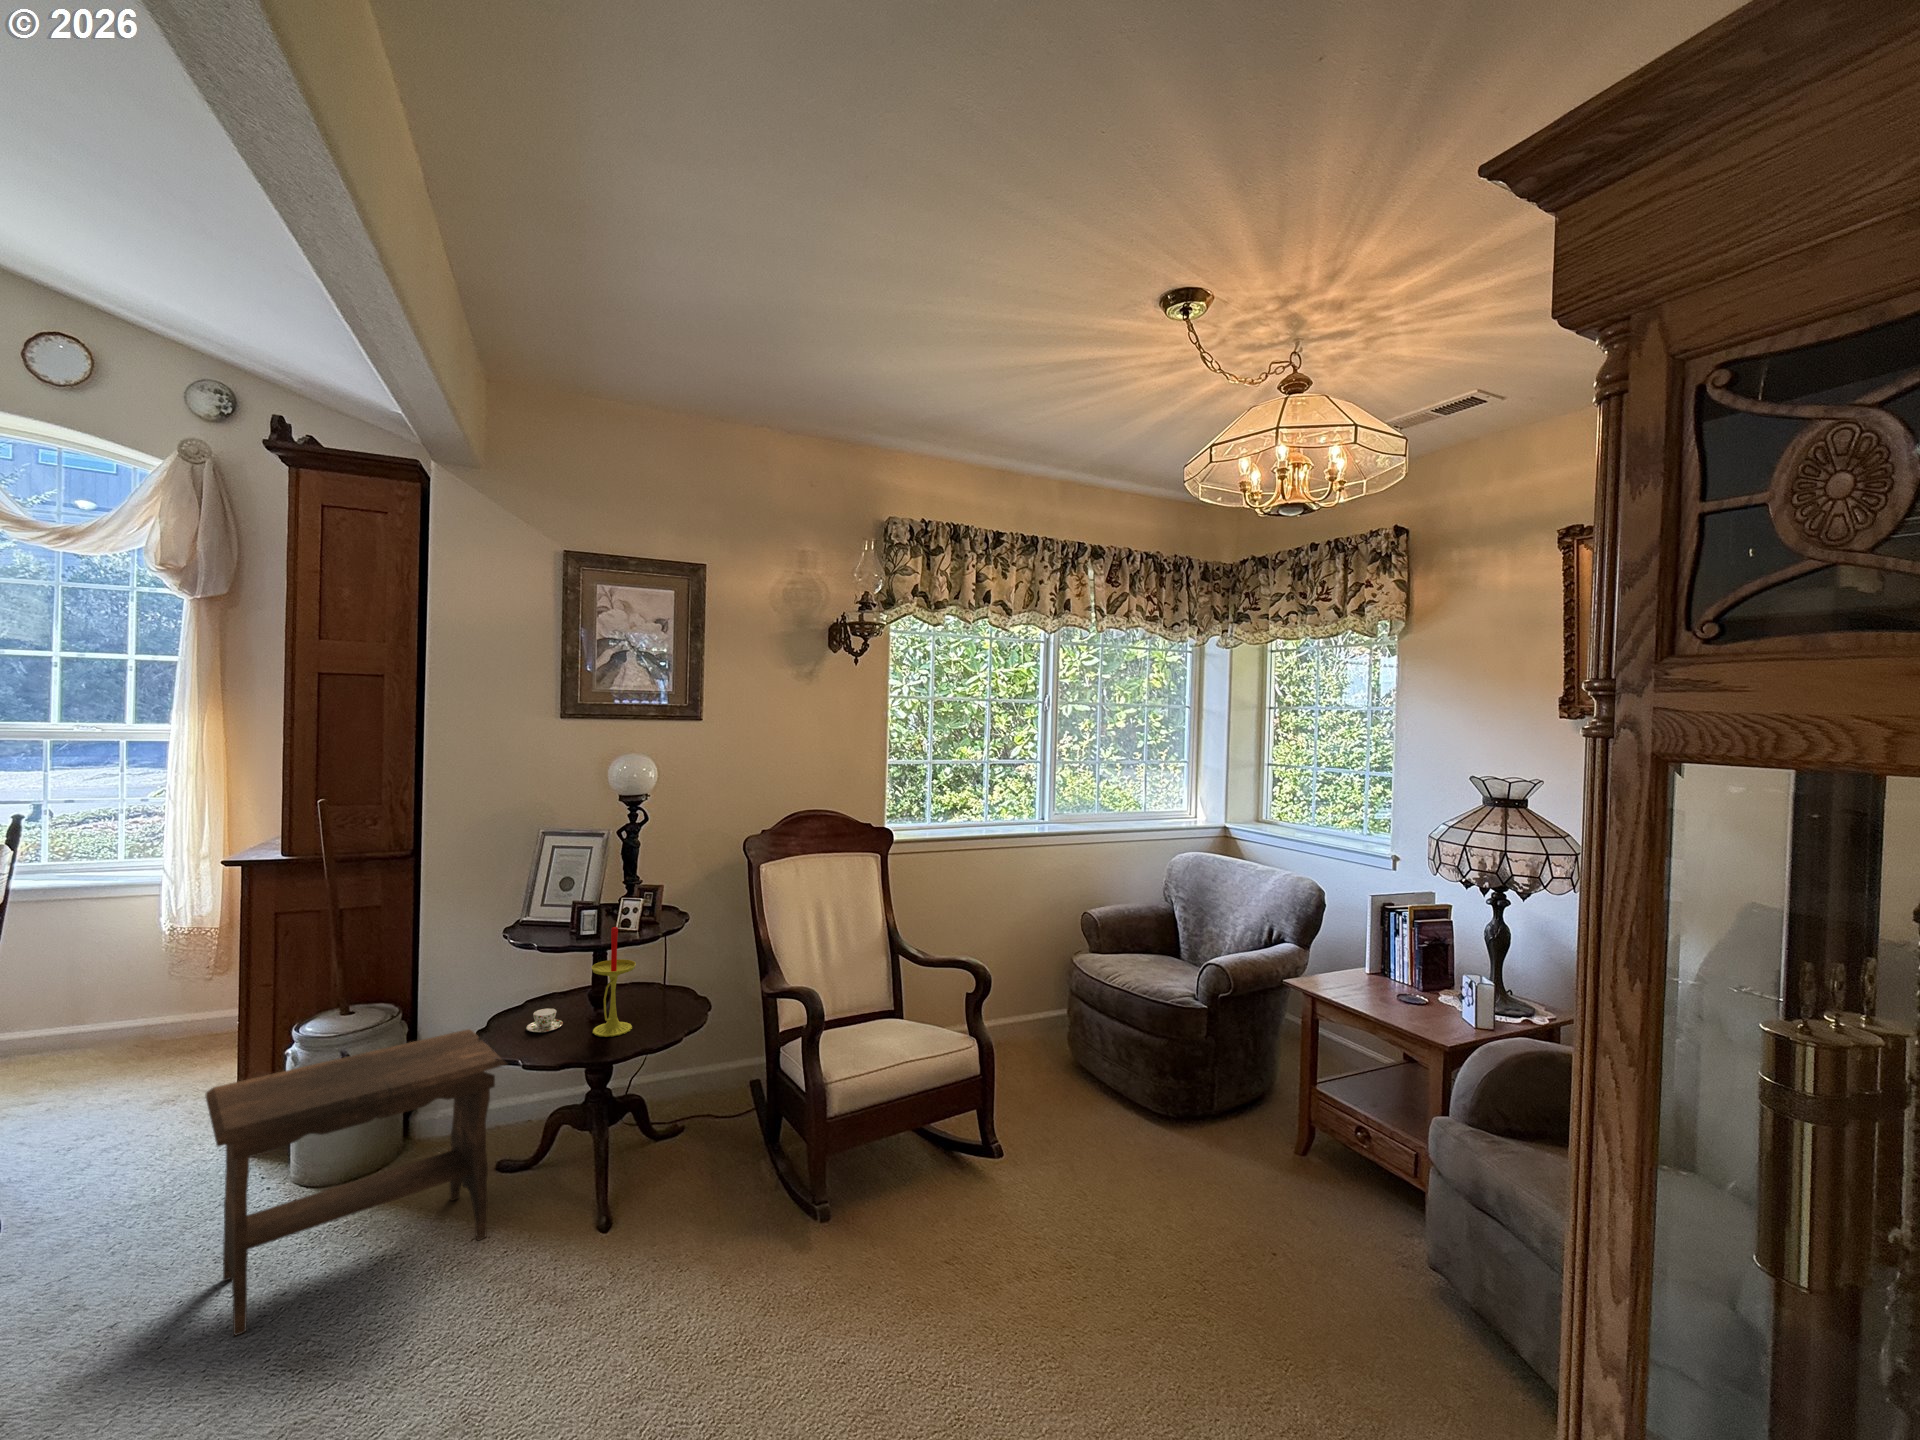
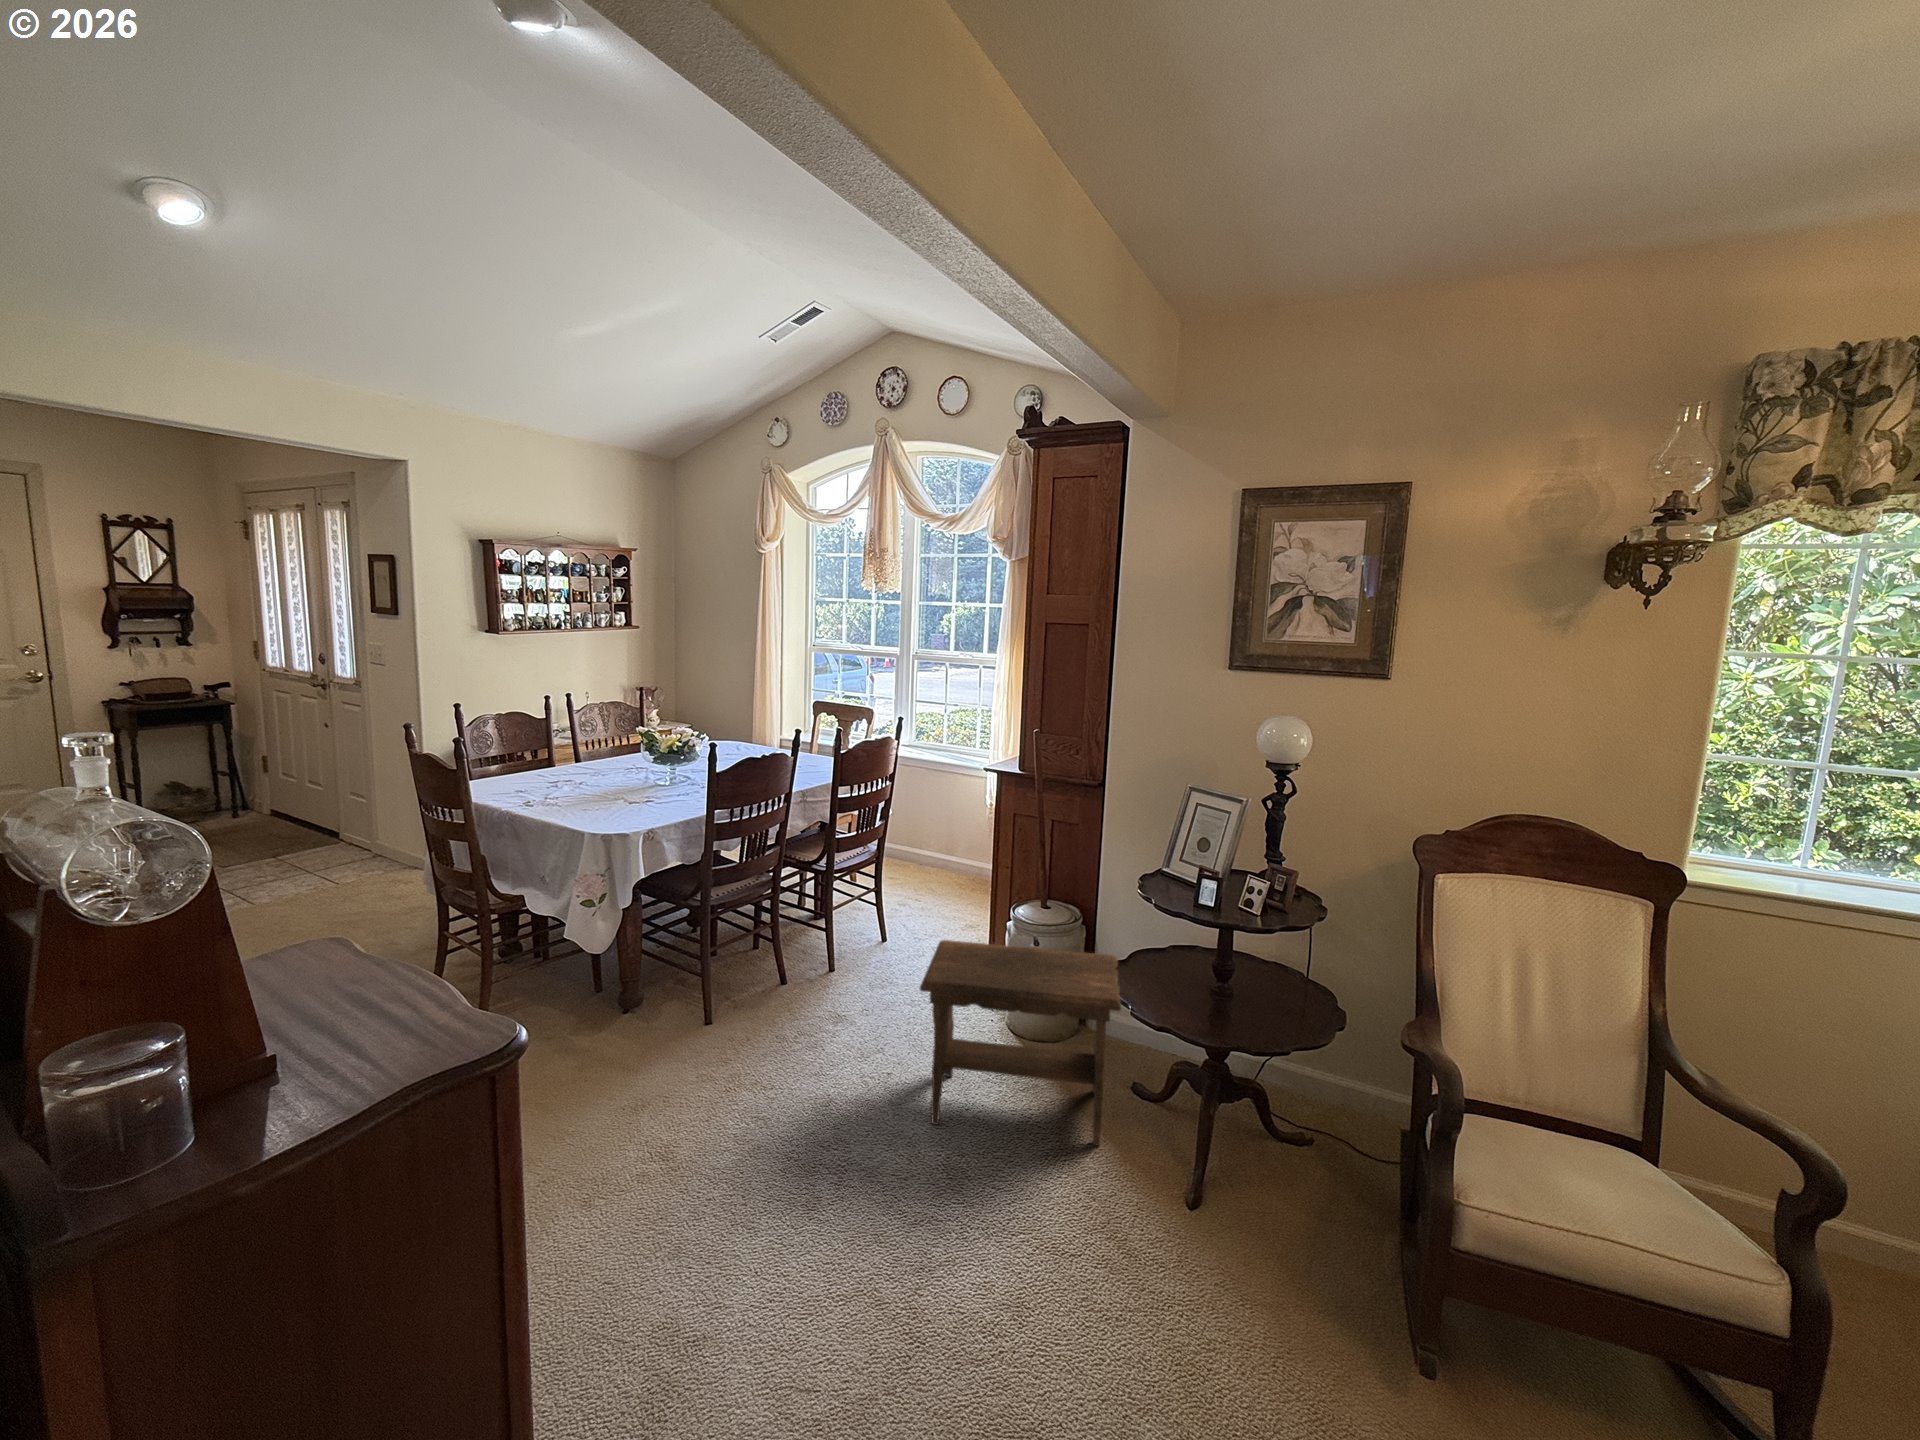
candle: present [592,927,636,1037] -> none [1207,903,1255,1019]
teacup: present [526,1008,563,1032] -> none [1156,960,1189,985]

